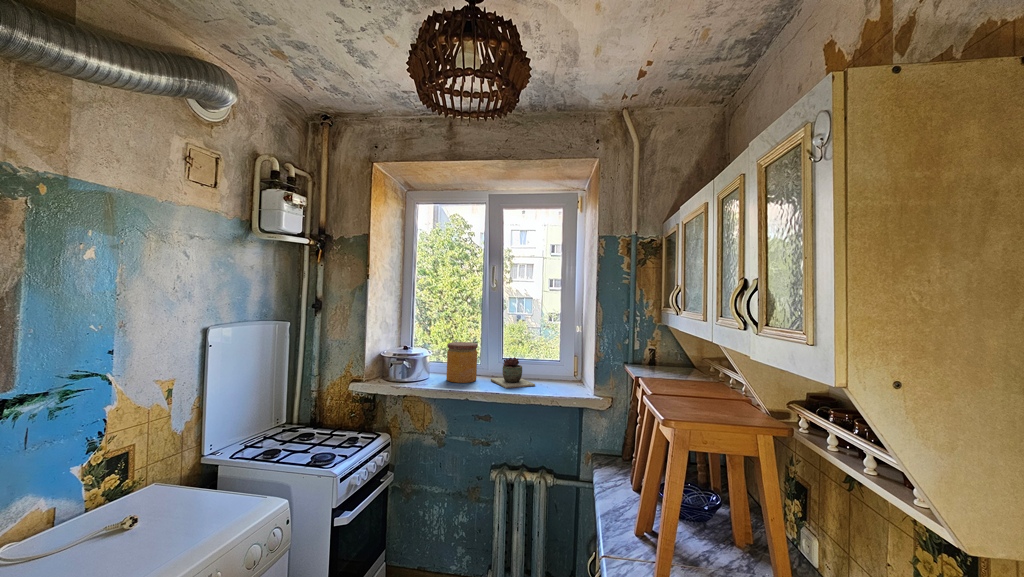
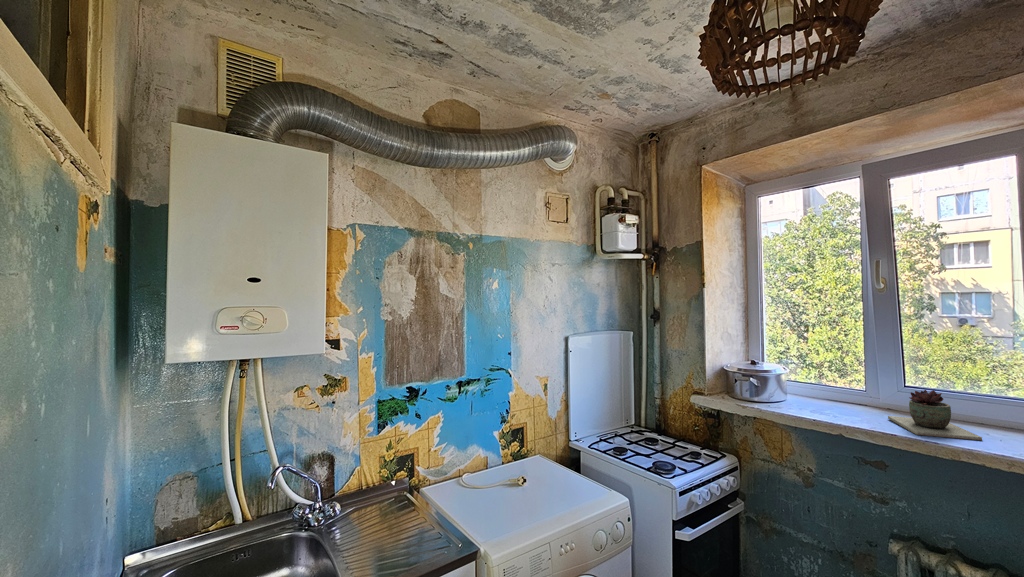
jar: present [446,342,478,383] -> none [811,361,862,416]

